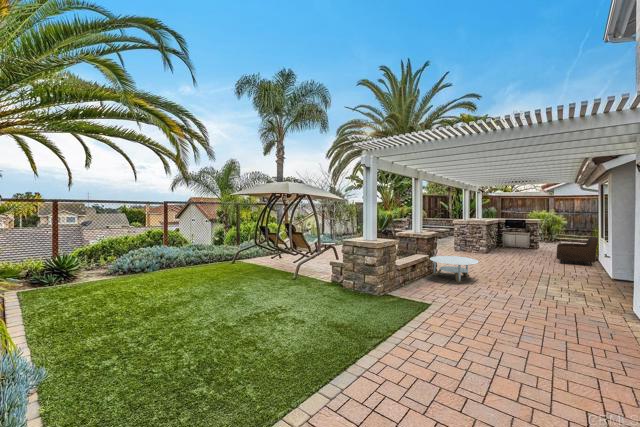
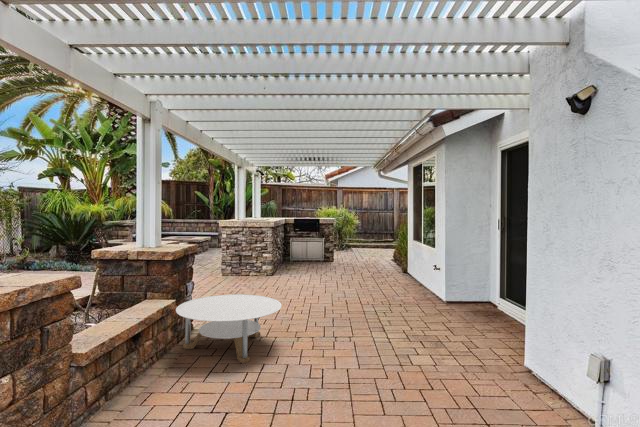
armchair: present [556,237,598,266] -> none [366,240,416,283]

